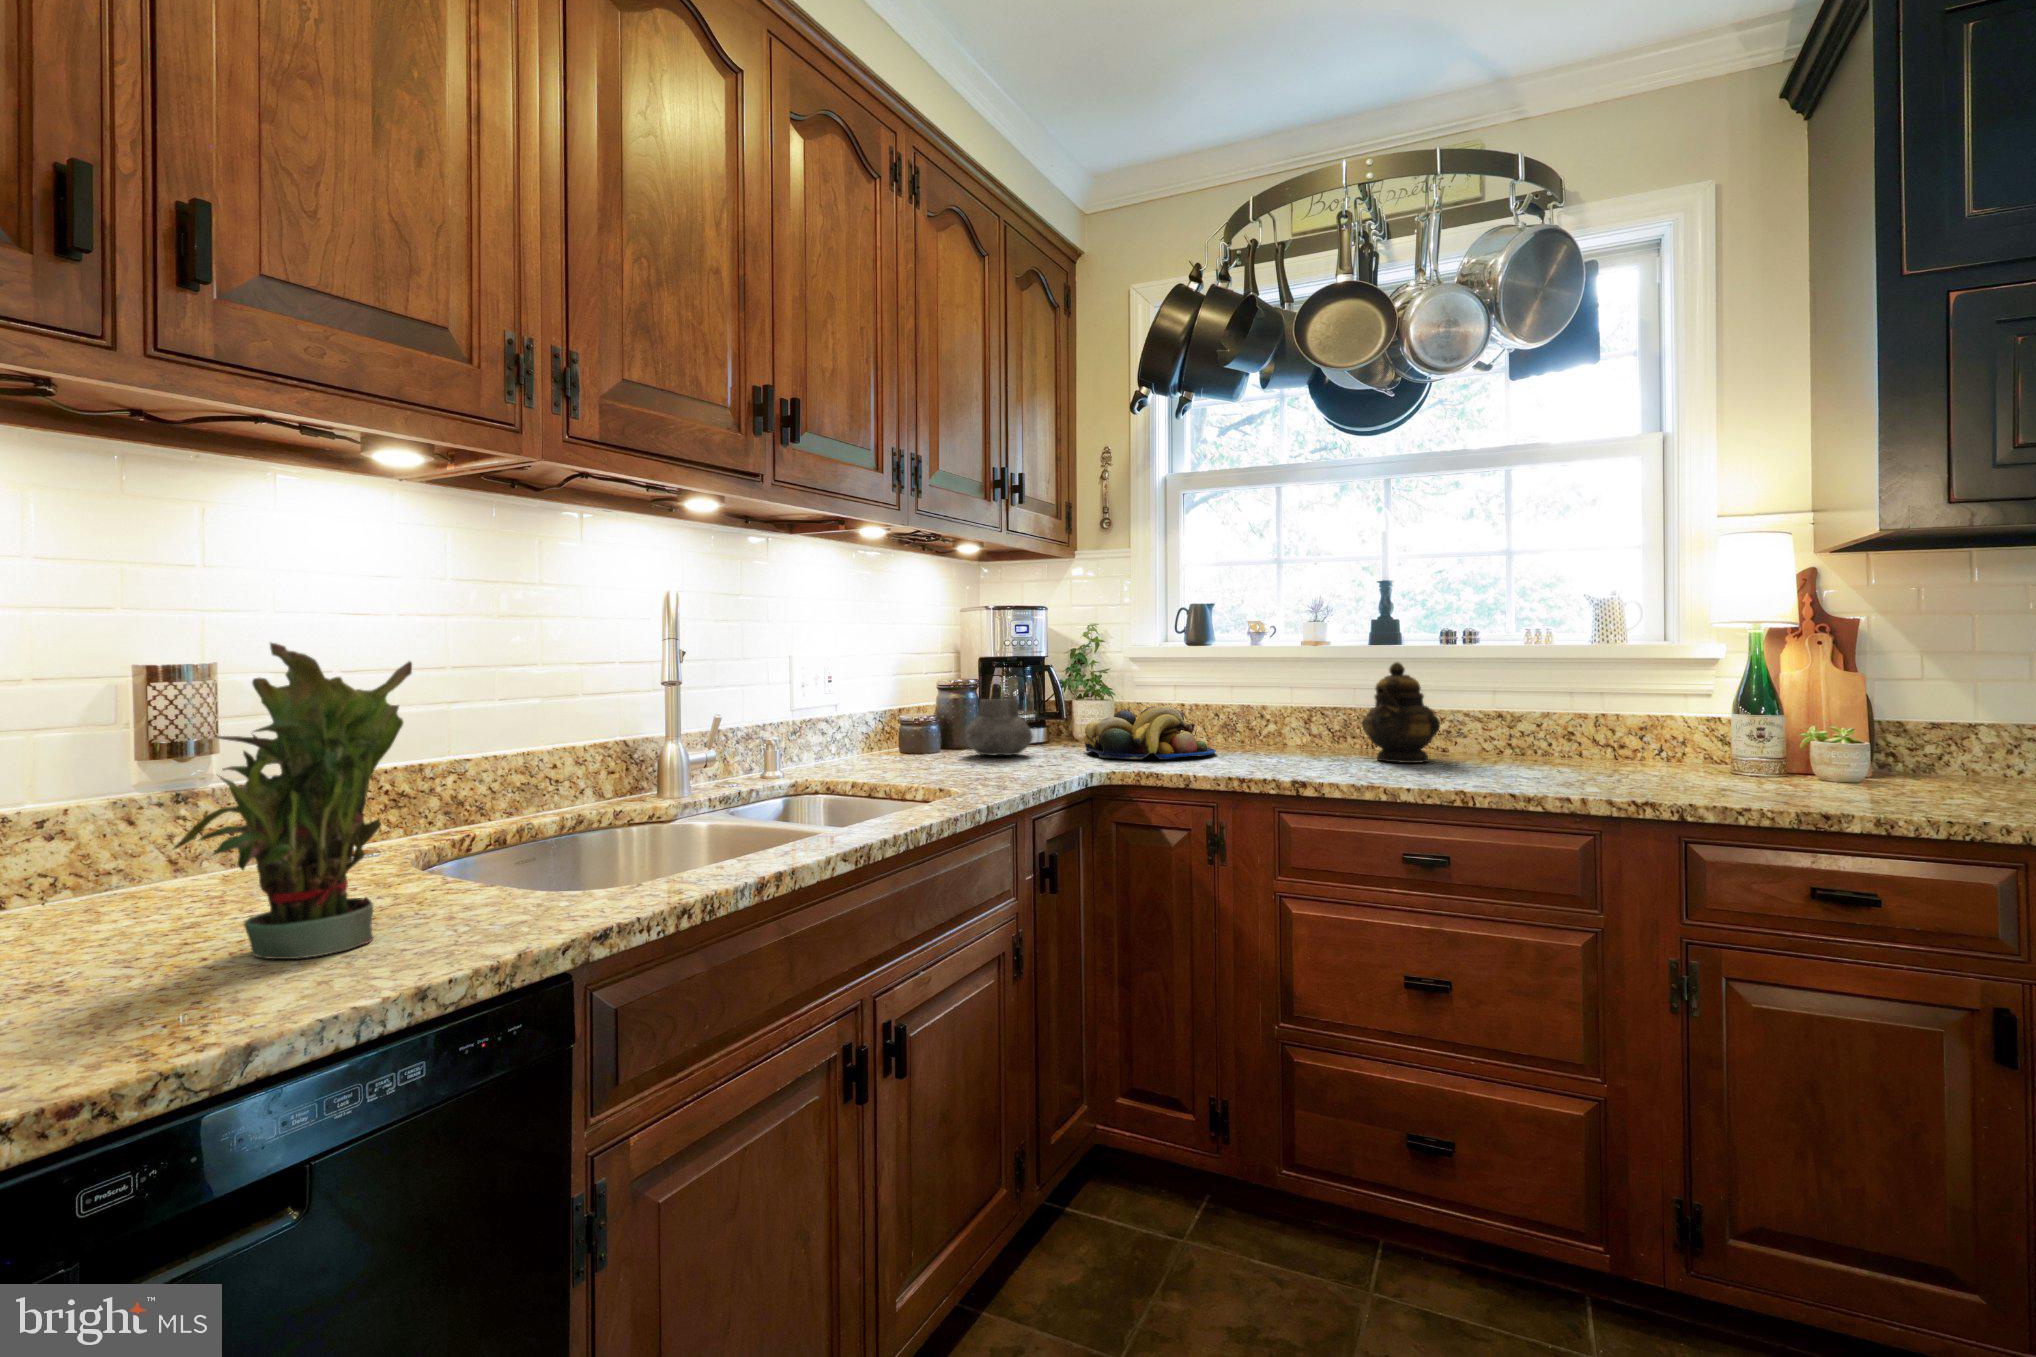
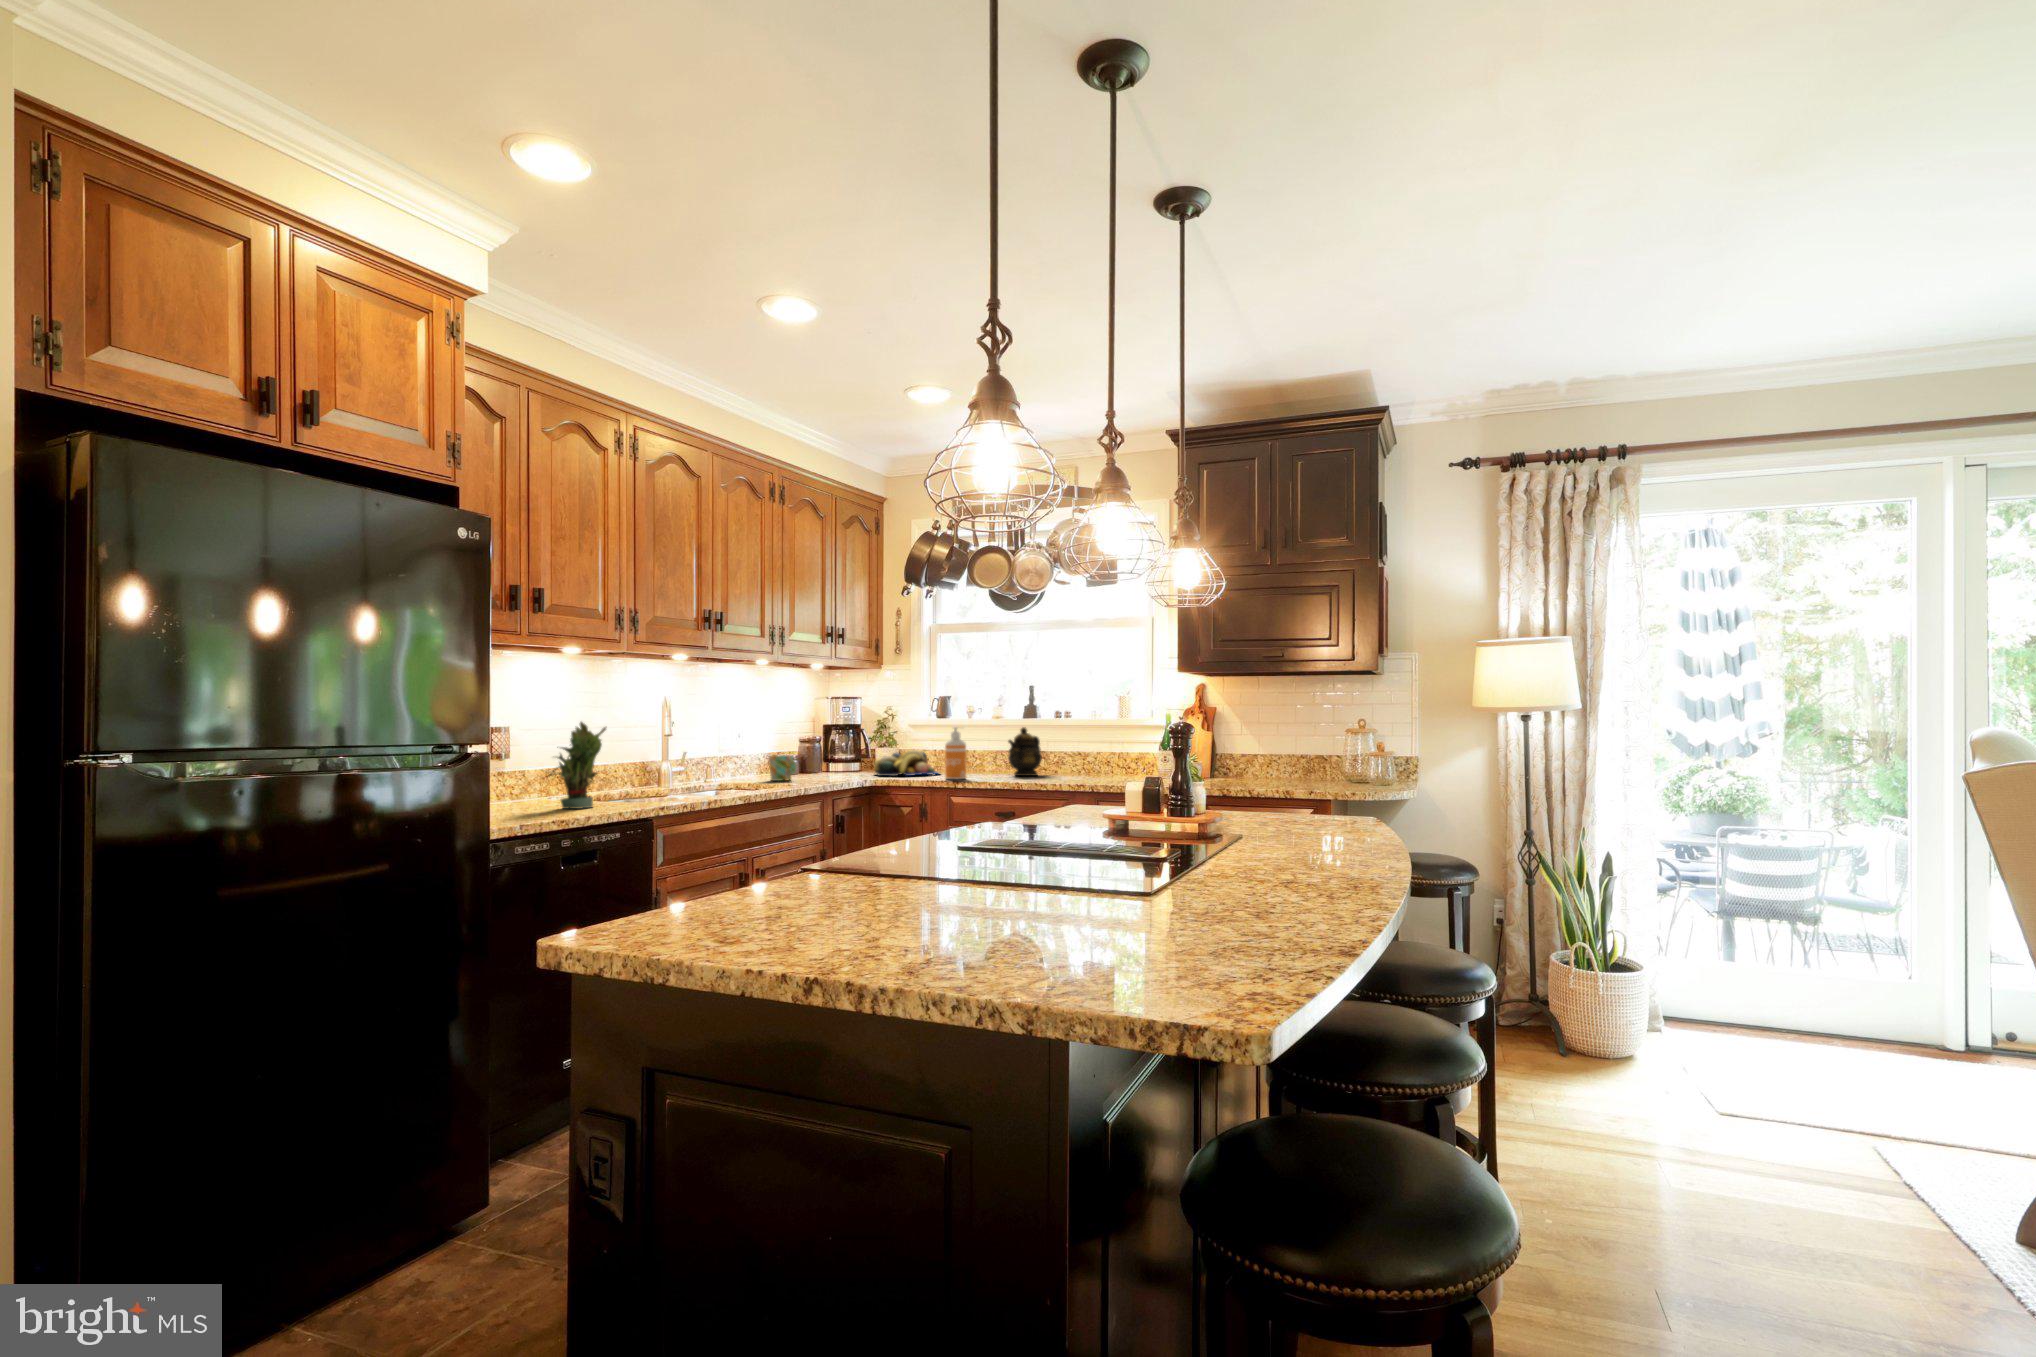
soap dispenser: none [1260,662,1305,774] -> present [945,727,966,779]
vase: present [965,699,1033,755] -> none [810,746,845,775]
mug: none [894,720,953,774] -> present [769,755,797,781]

